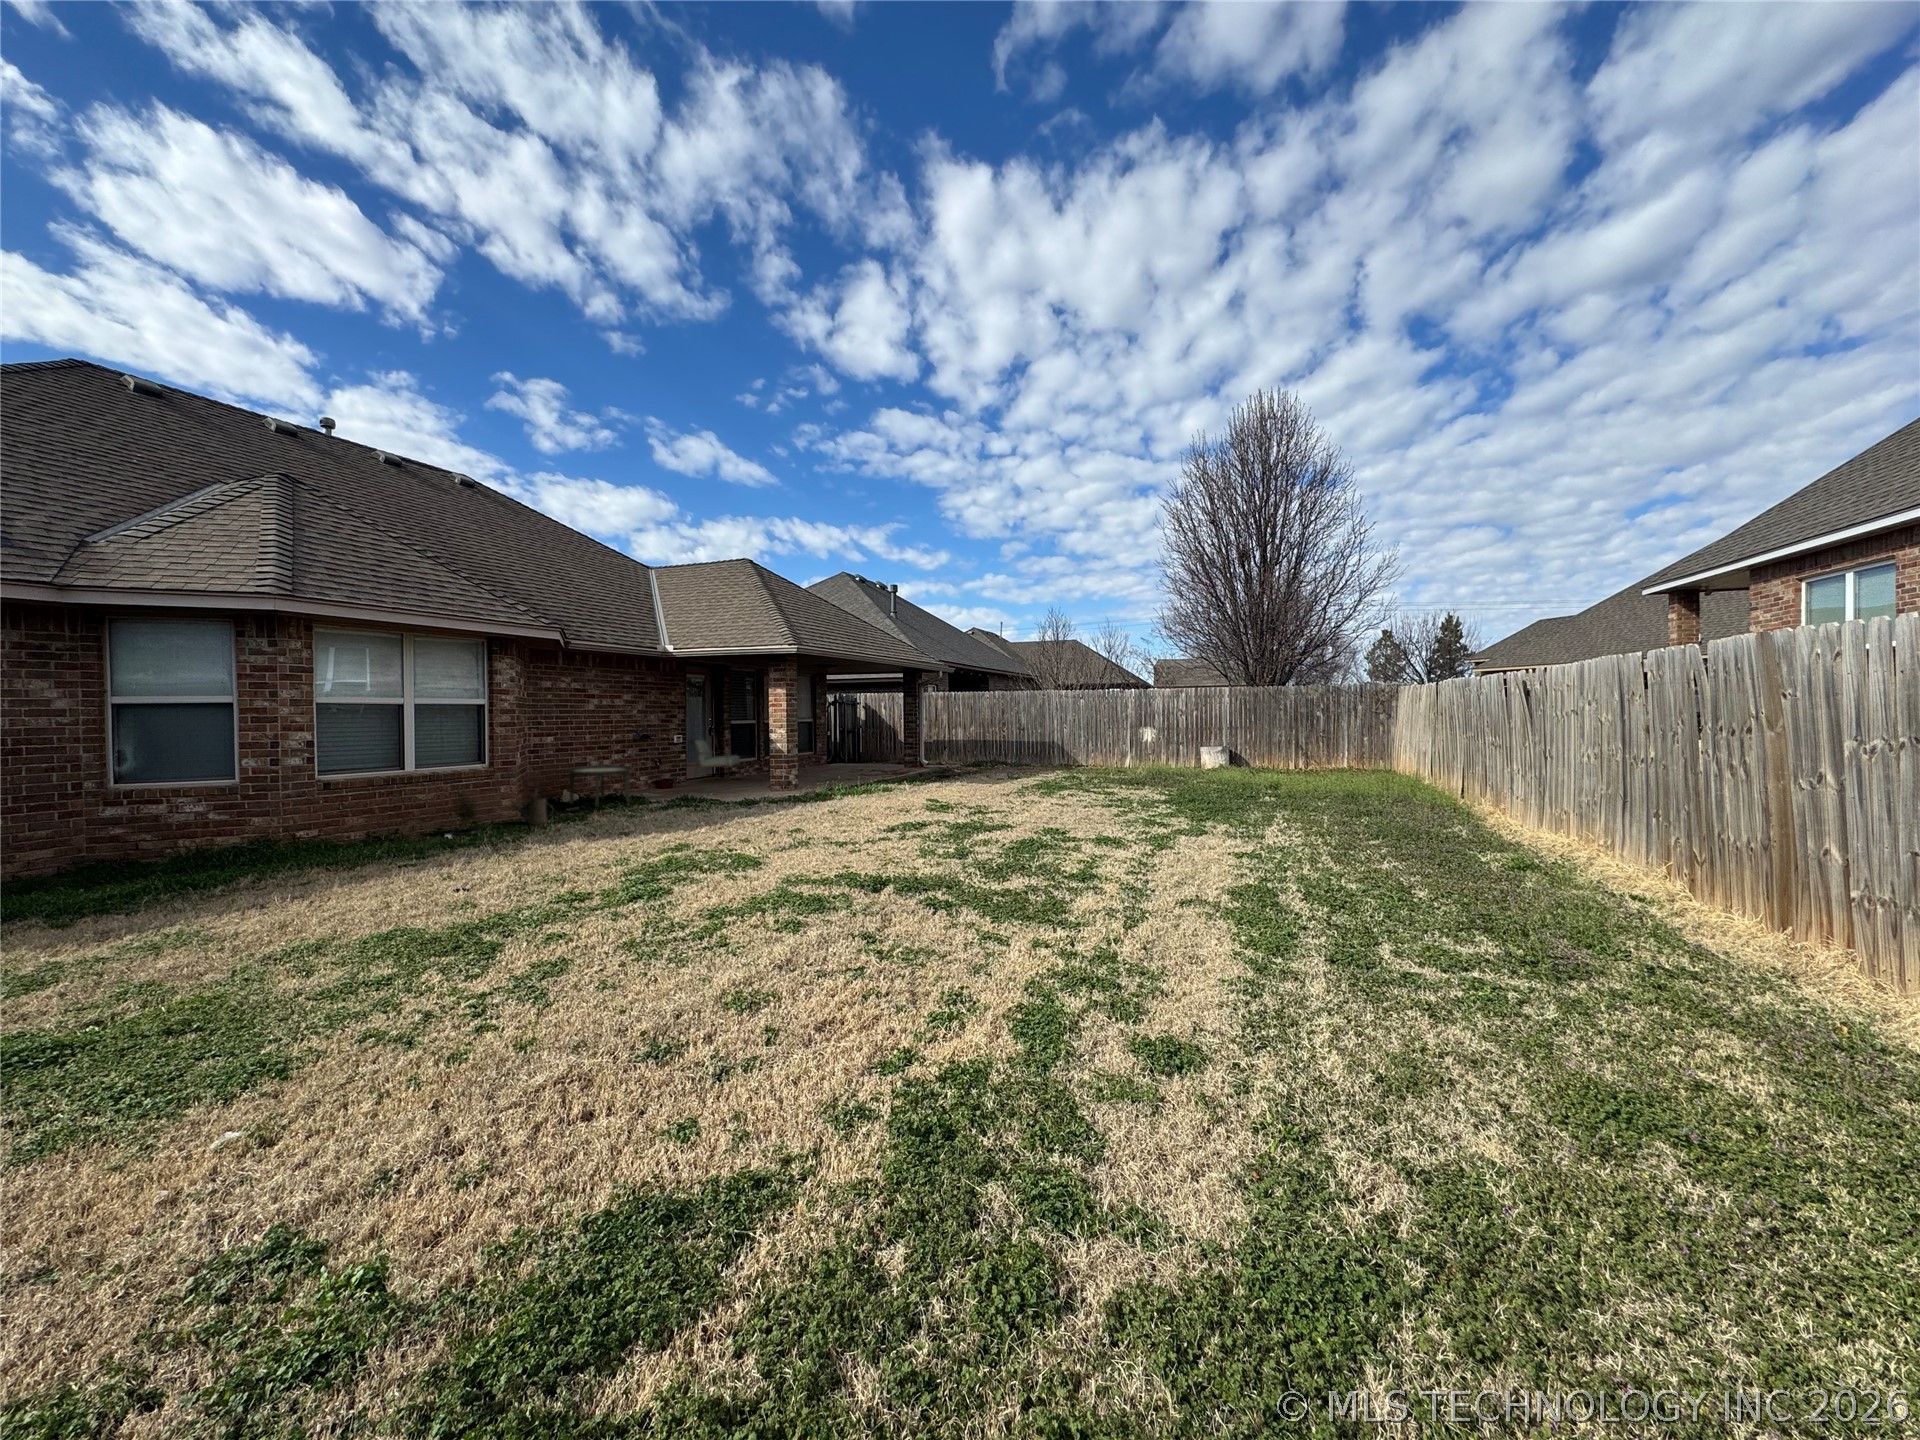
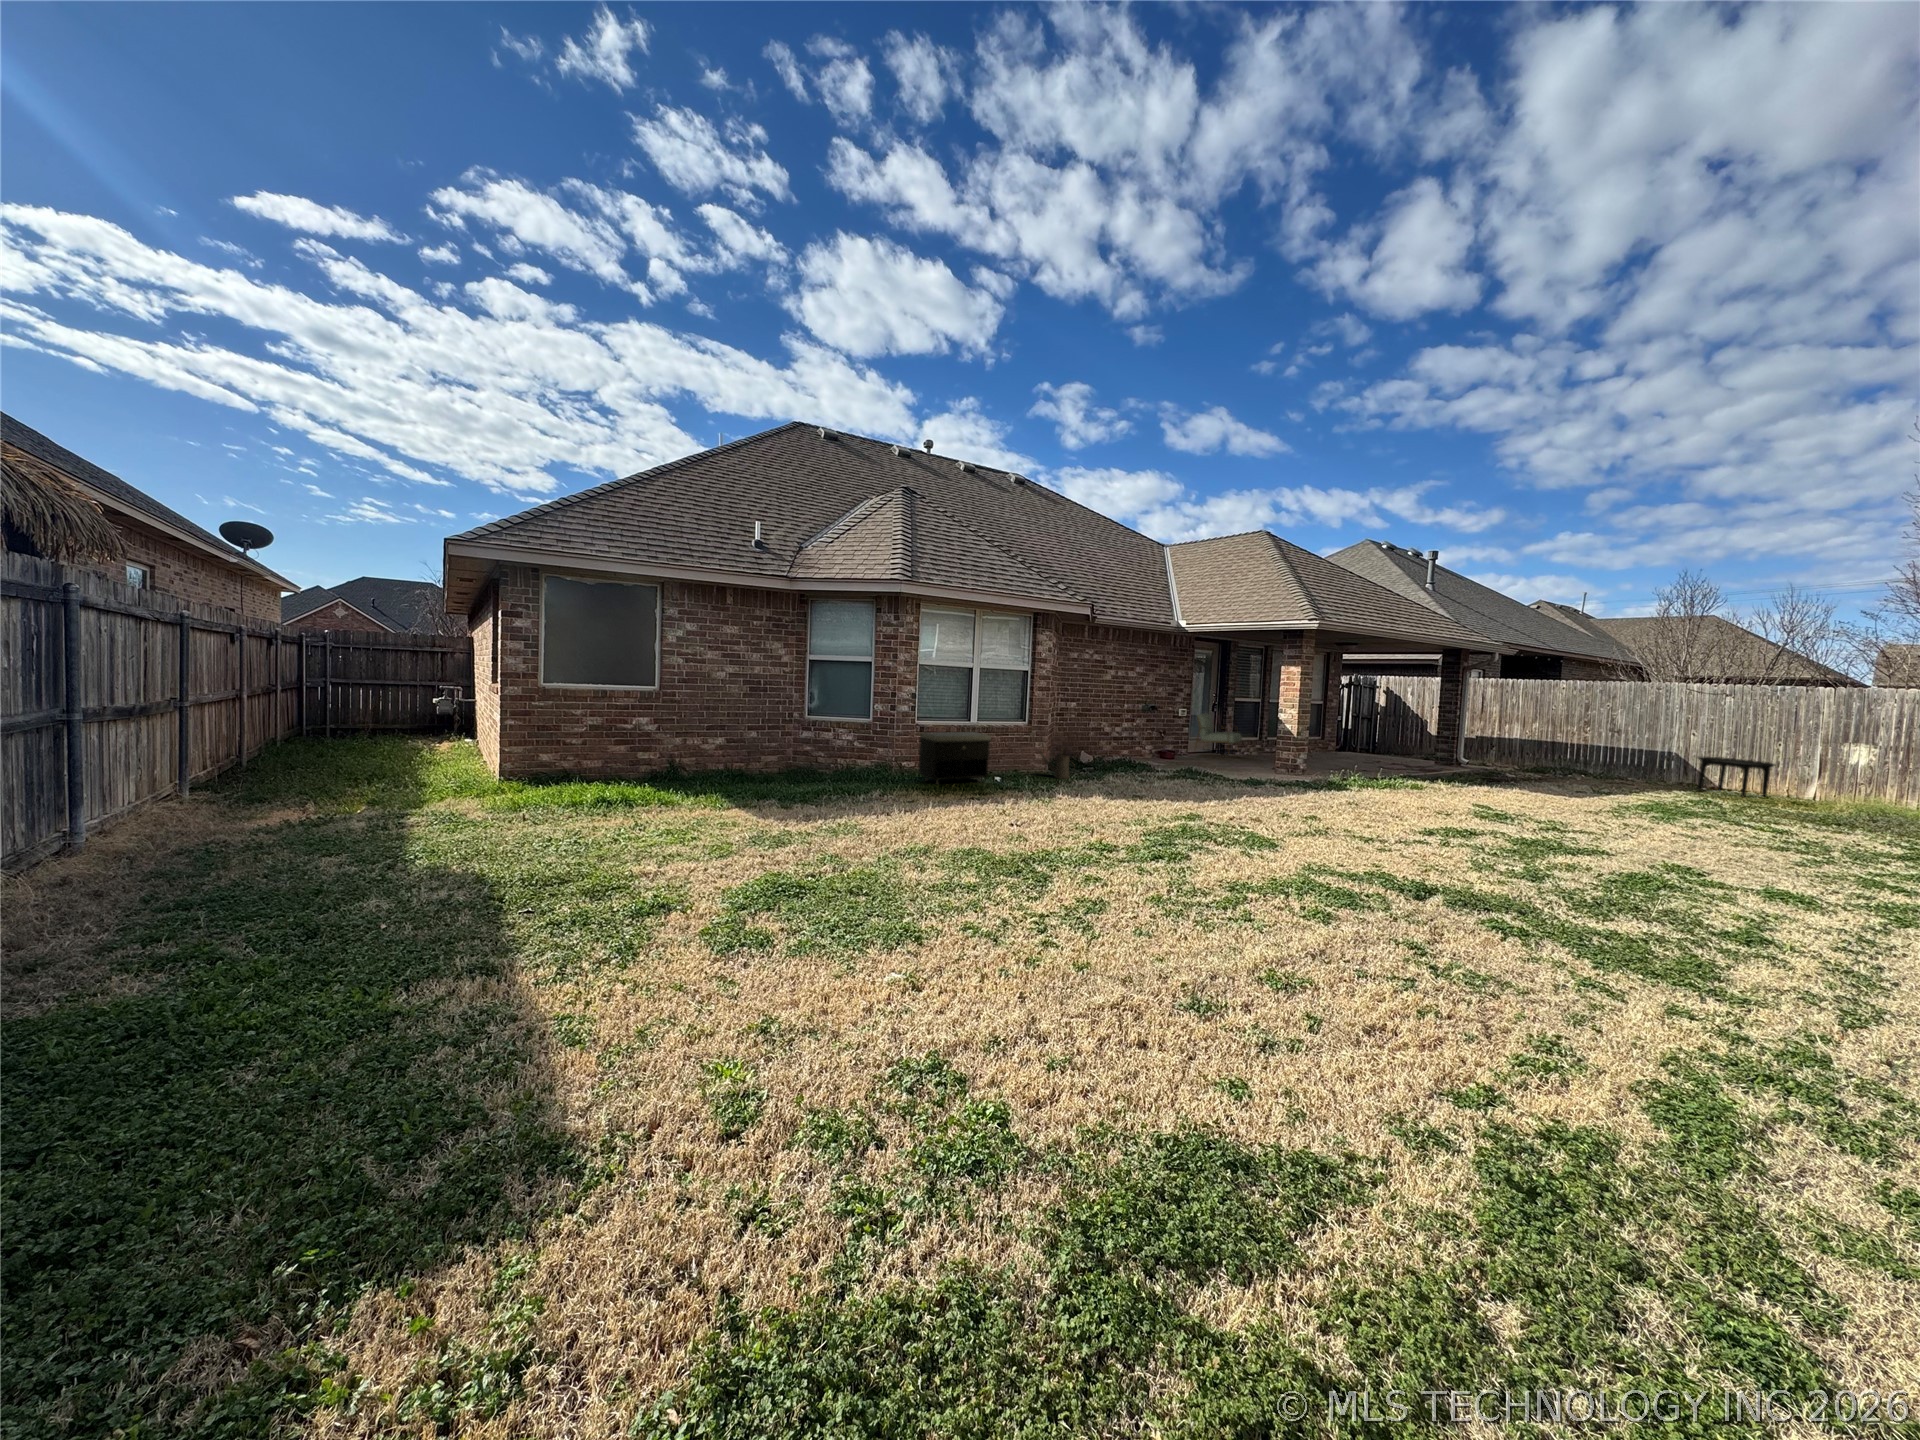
round table: present [567,765,631,807] -> present [1697,757,1775,797]
storage bench: none [327,783,436,853] -> present [918,732,991,784]
potted tree: present [450,793,480,835] -> none [997,740,1020,780]

